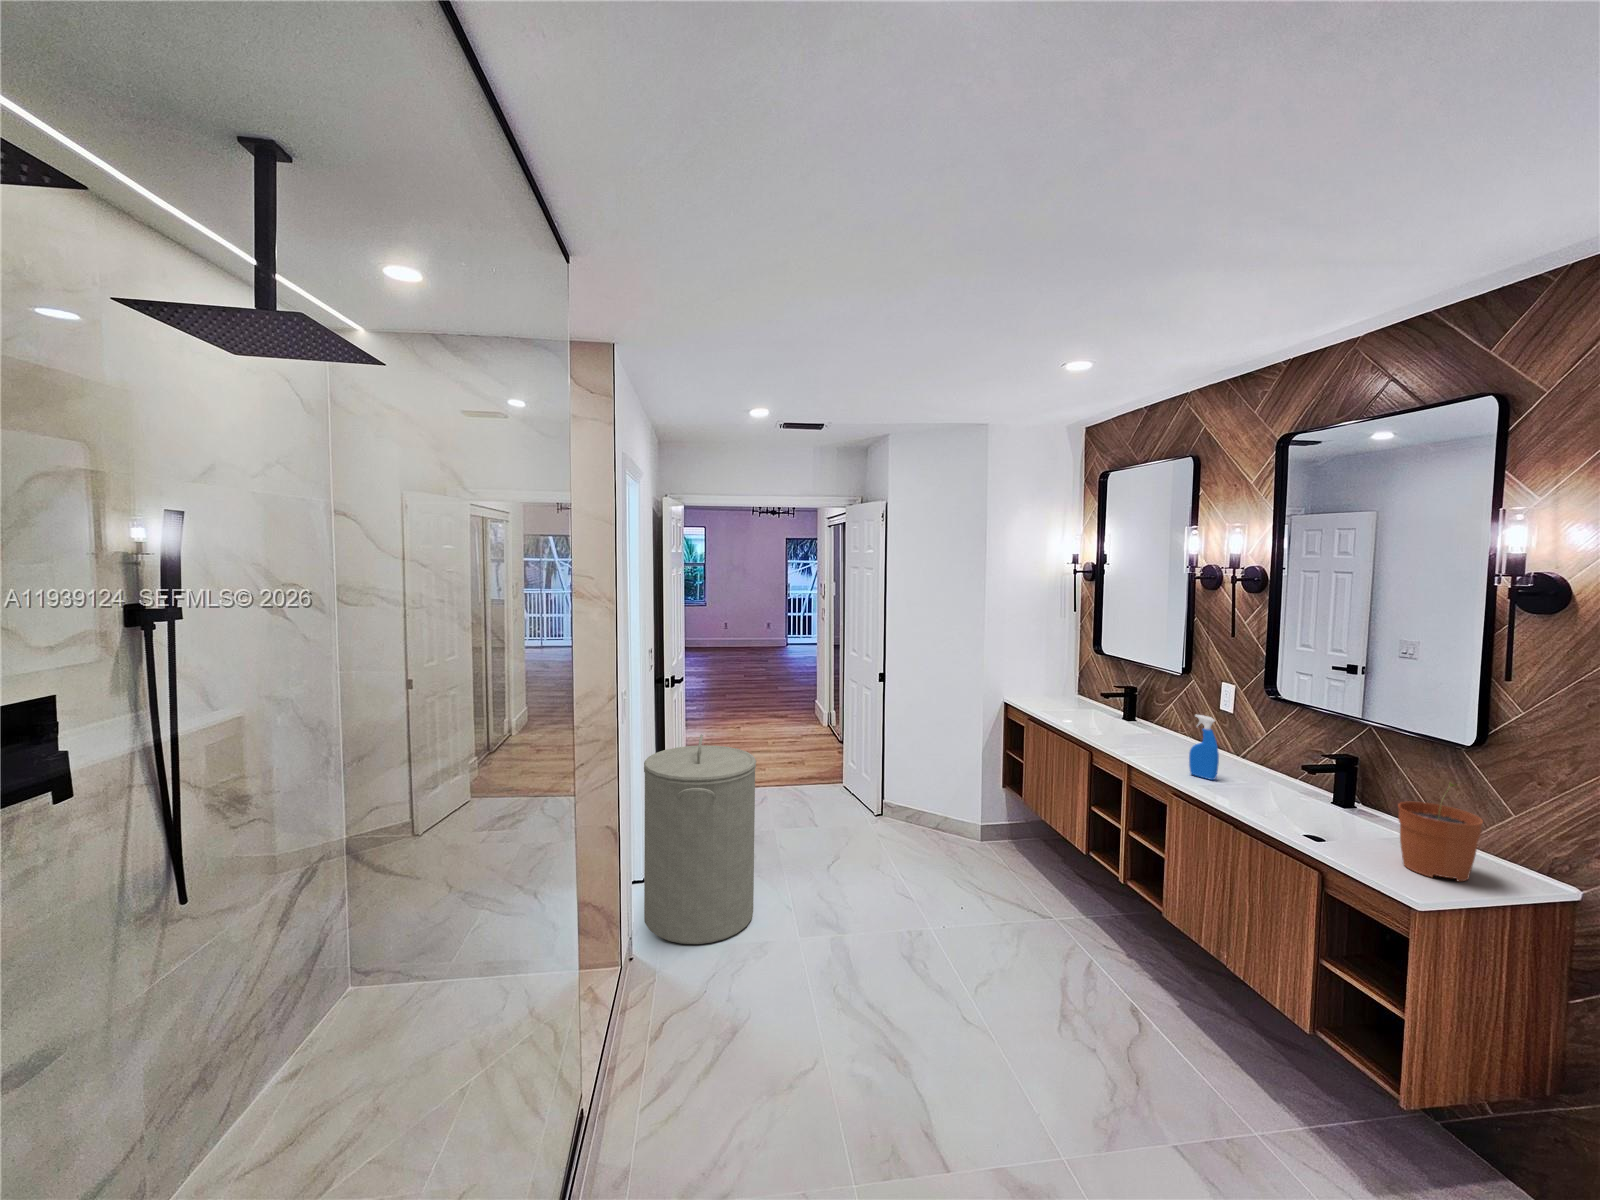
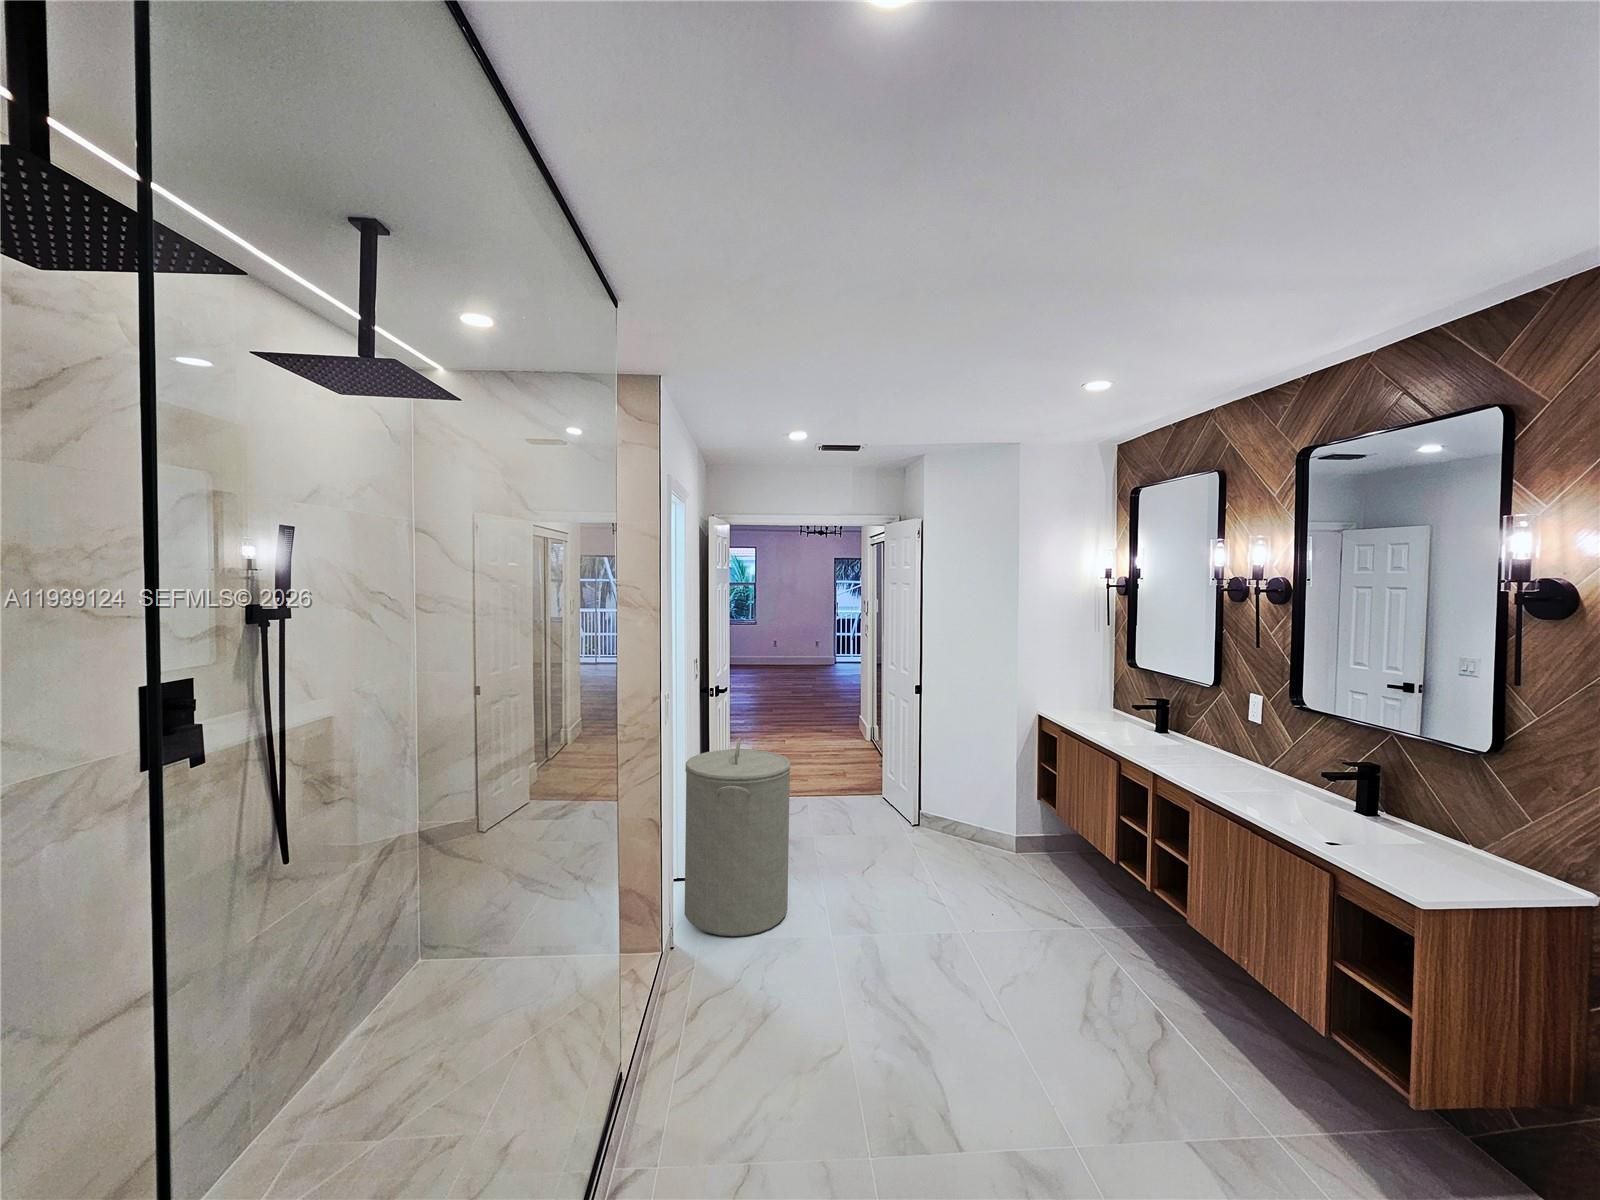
spray bottle: present [1189,715,1219,780] -> none [1212,723,1241,788]
plant pot: present [1398,783,1483,881] -> none [1409,785,1494,884]

